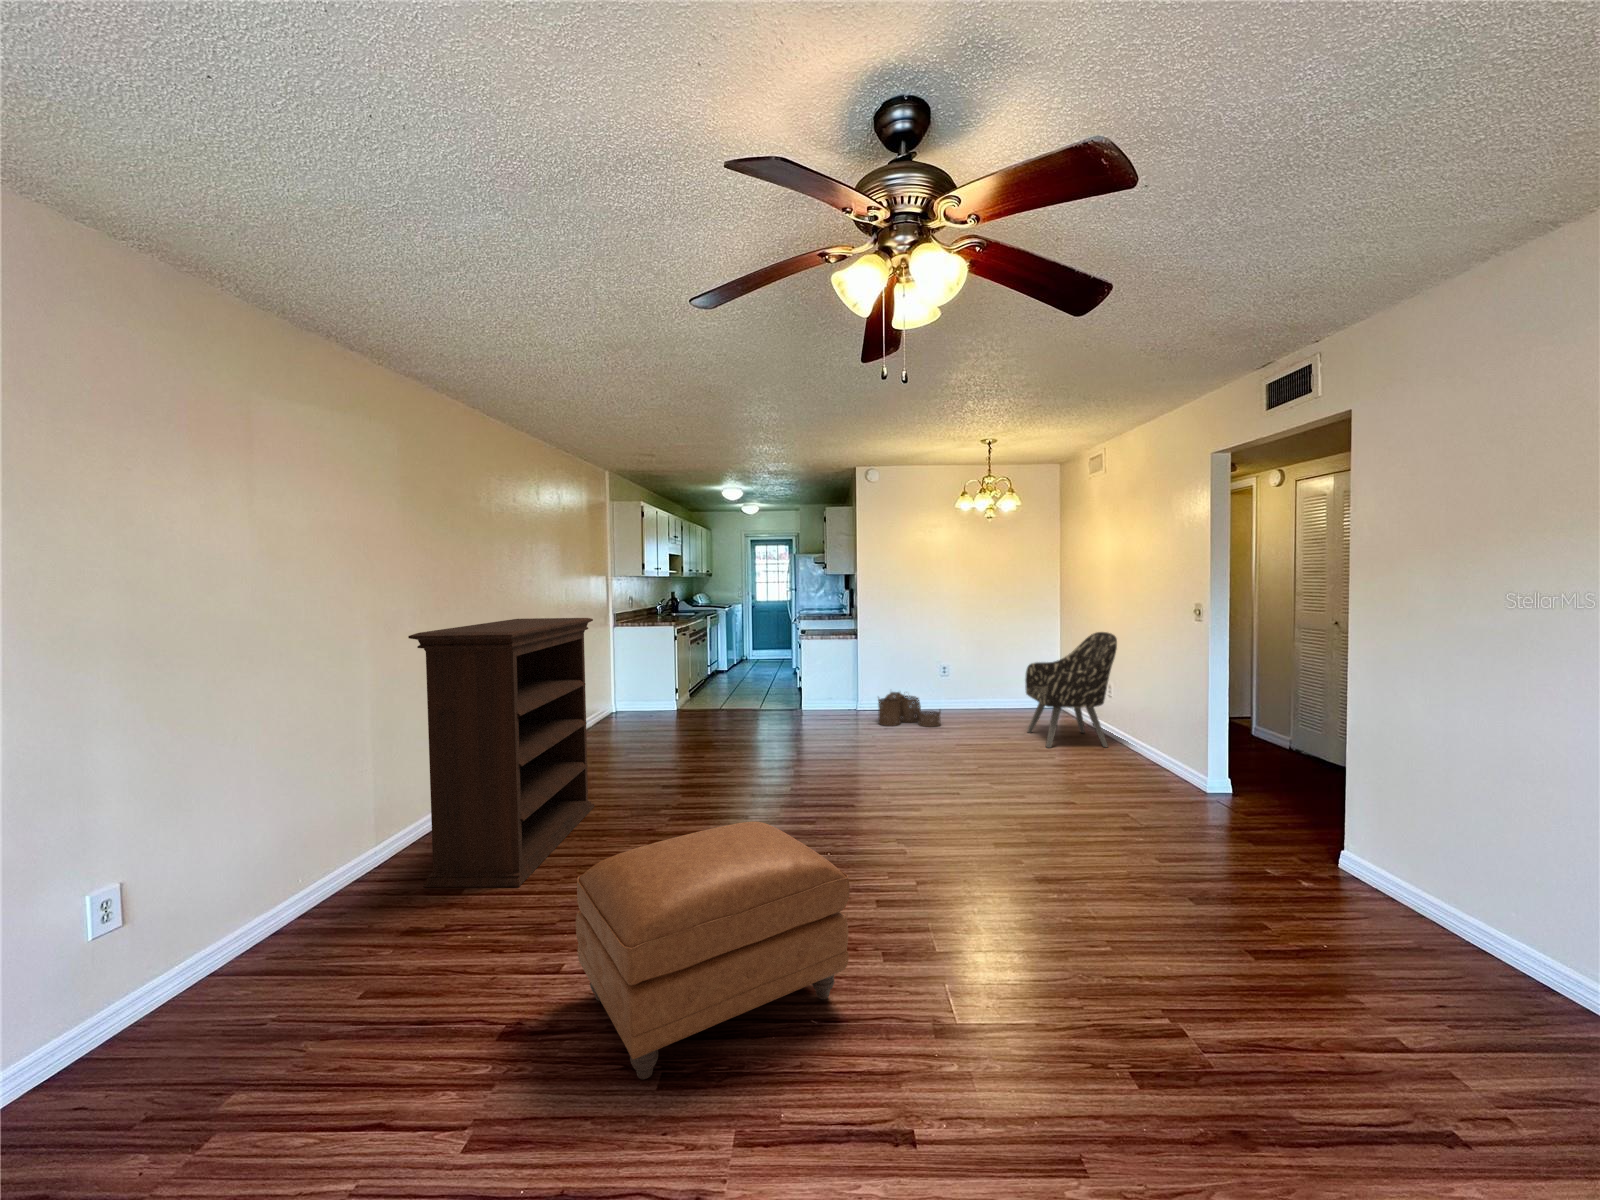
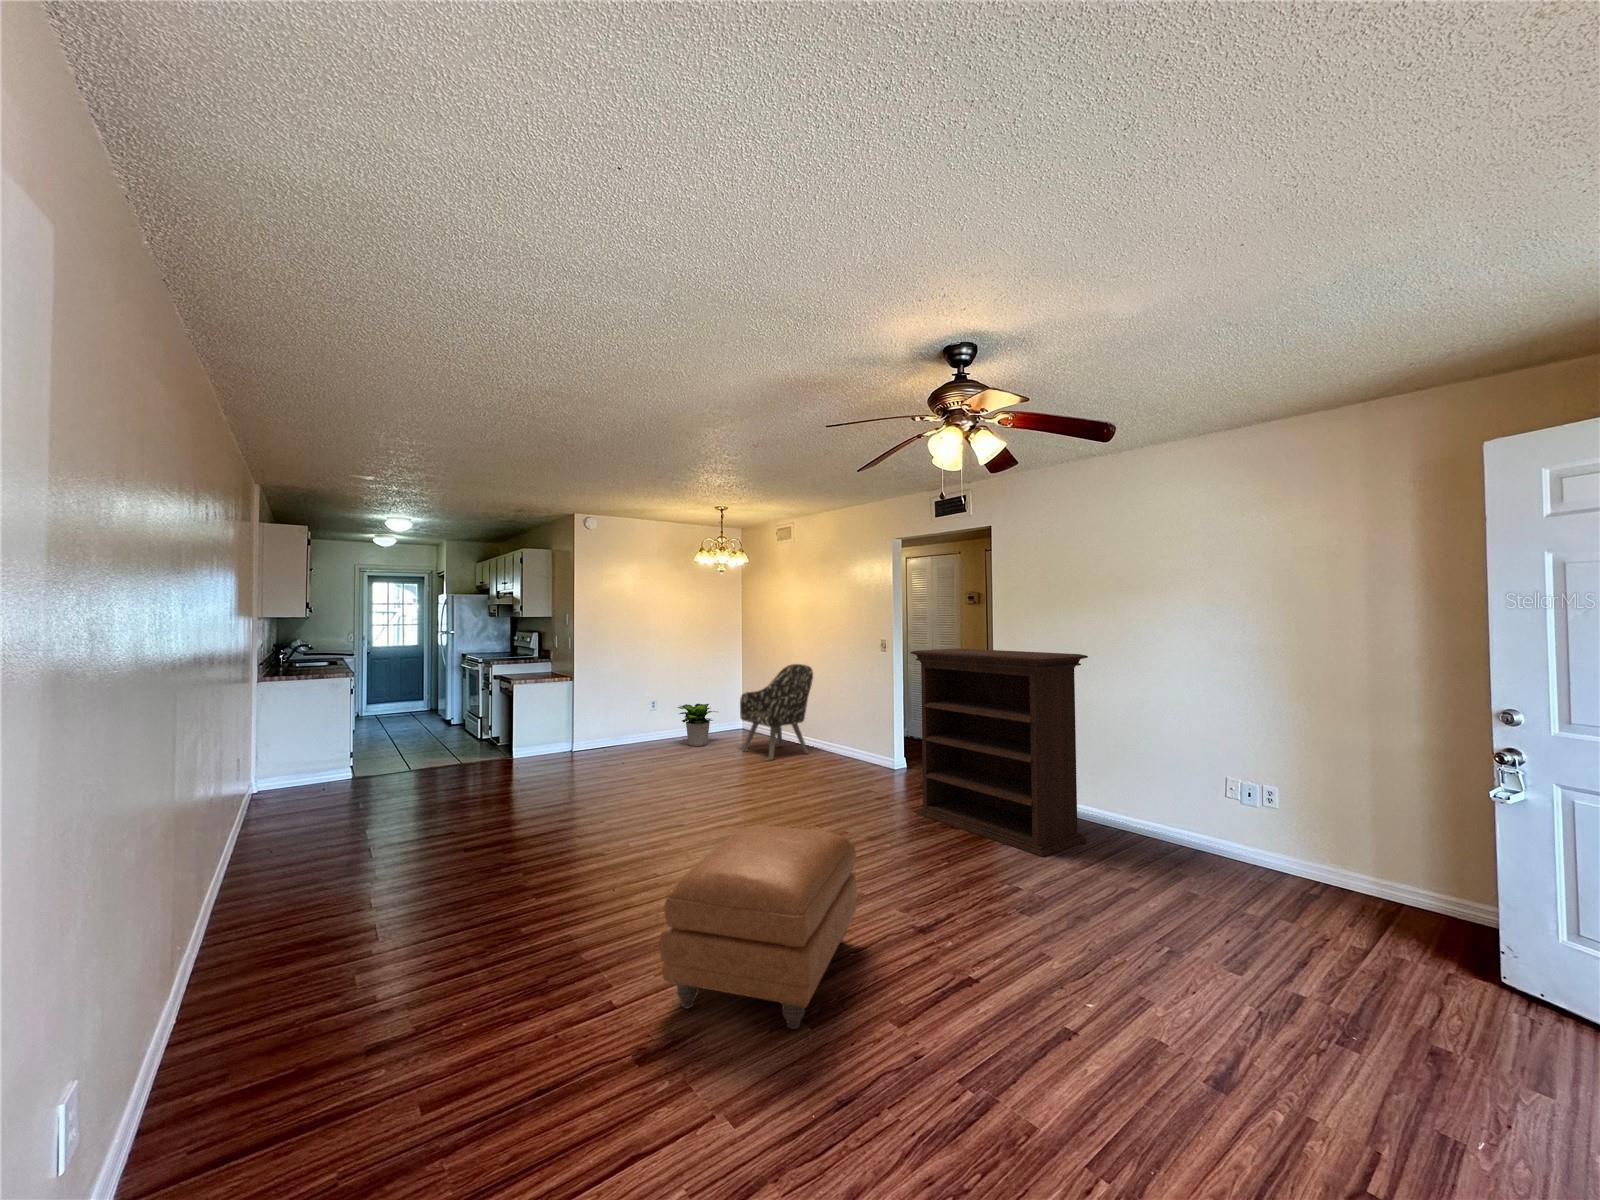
bookshelf: present [408,618,594,887] -> present [911,648,1088,857]
potted plant: none [963,670,1016,719] -> present [678,704,715,746]
woven basket: present [878,692,941,727] -> none [603,729,669,763]

